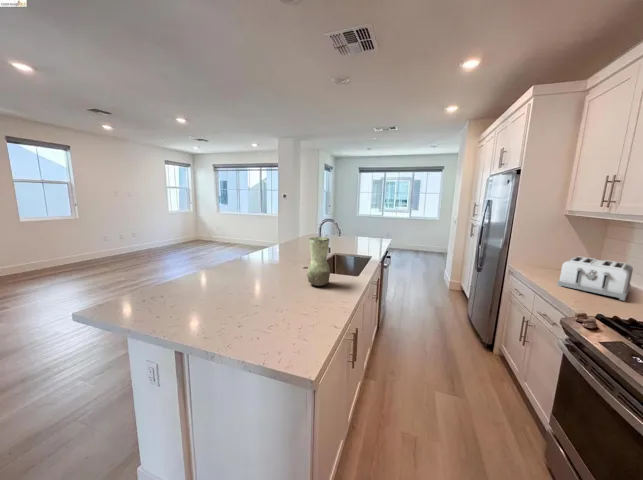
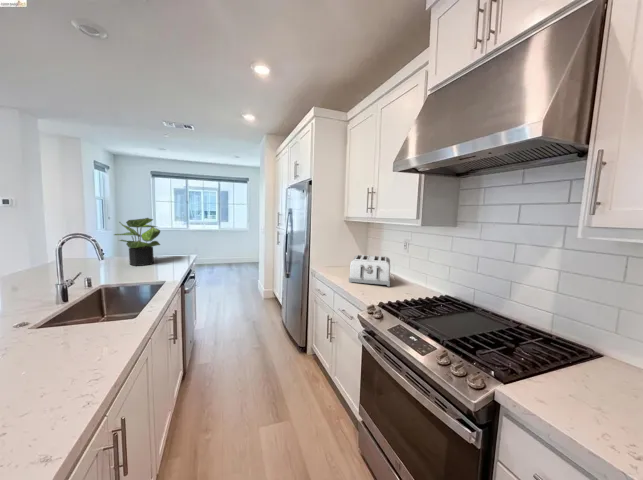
potted plant: none [338,206,369,242] -> present [115,218,160,266]
vase: present [307,237,330,286] -> none [16,269,75,358]

